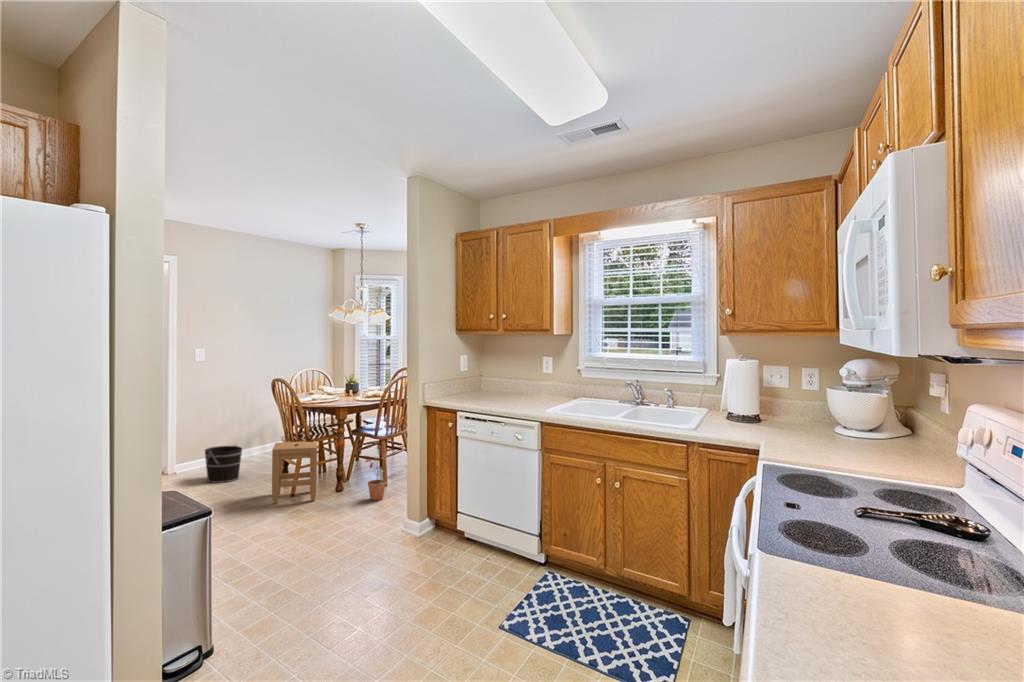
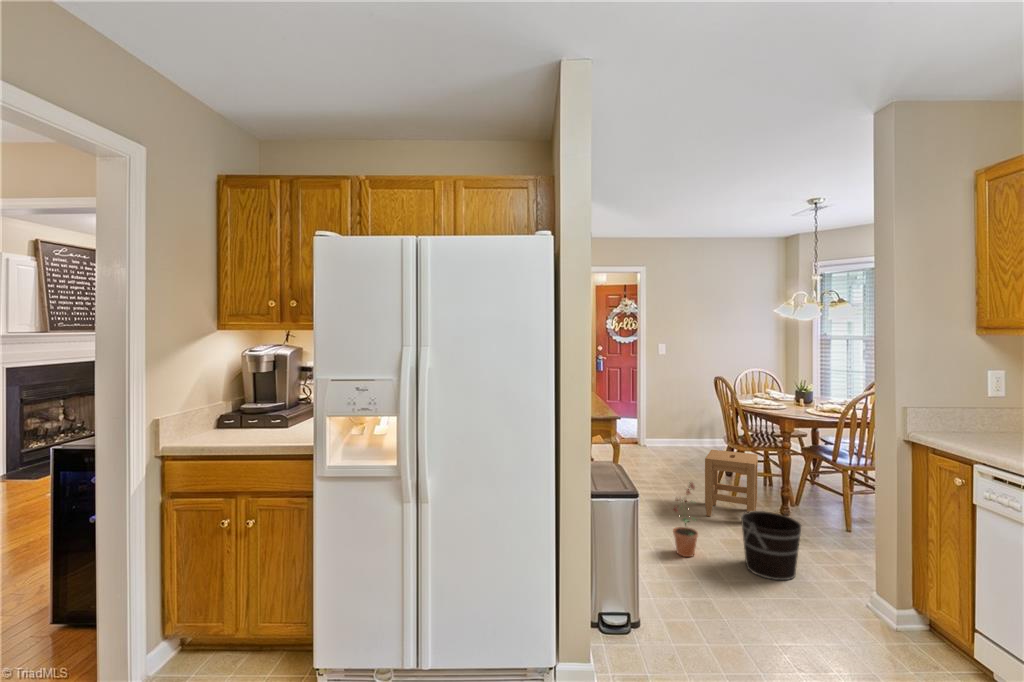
bucket: present [205,445,242,483] -> present [741,511,801,580]
potted plant: present [366,445,386,500] -> present [673,483,698,557]

